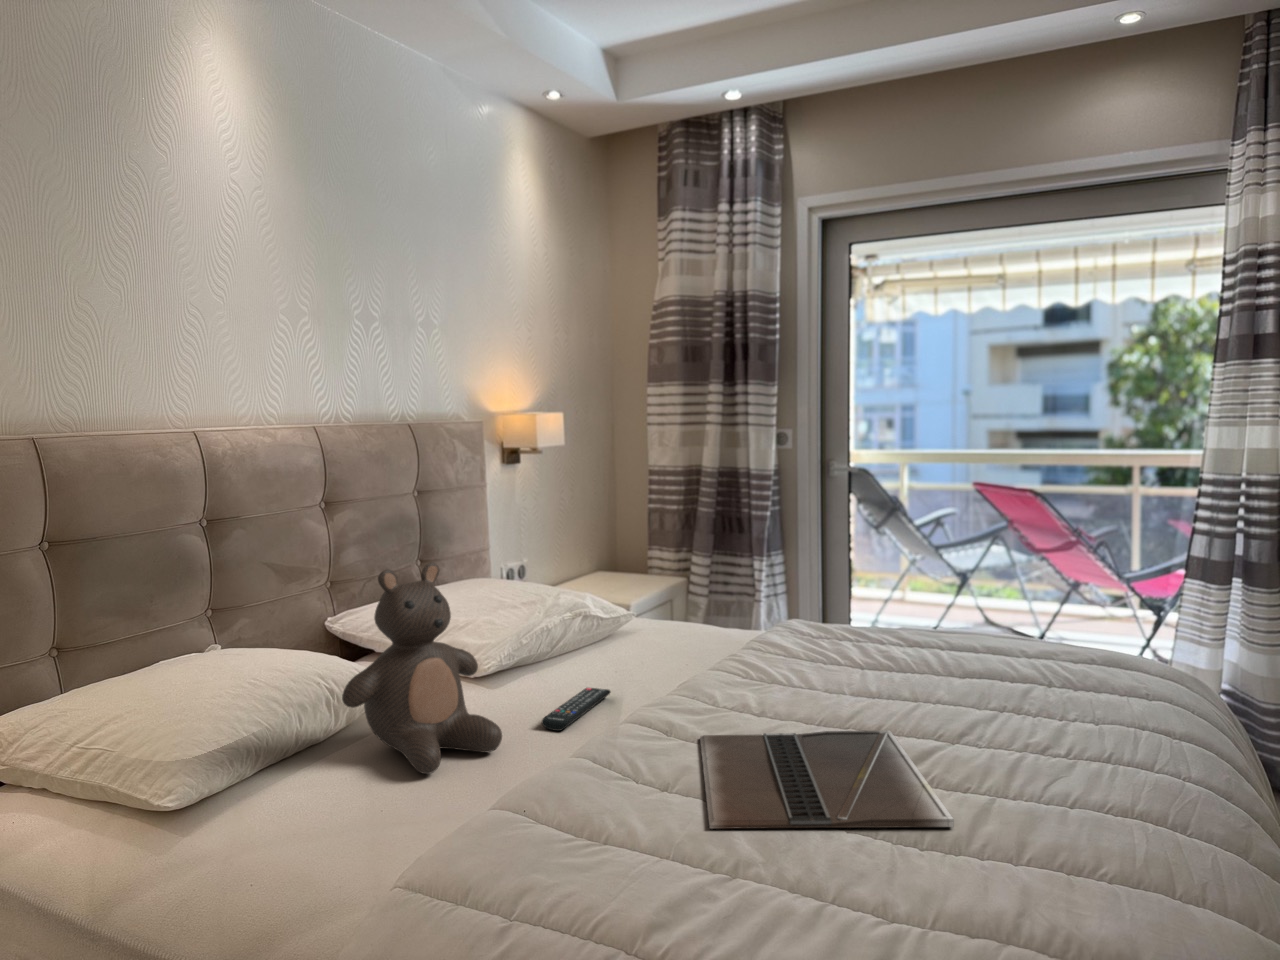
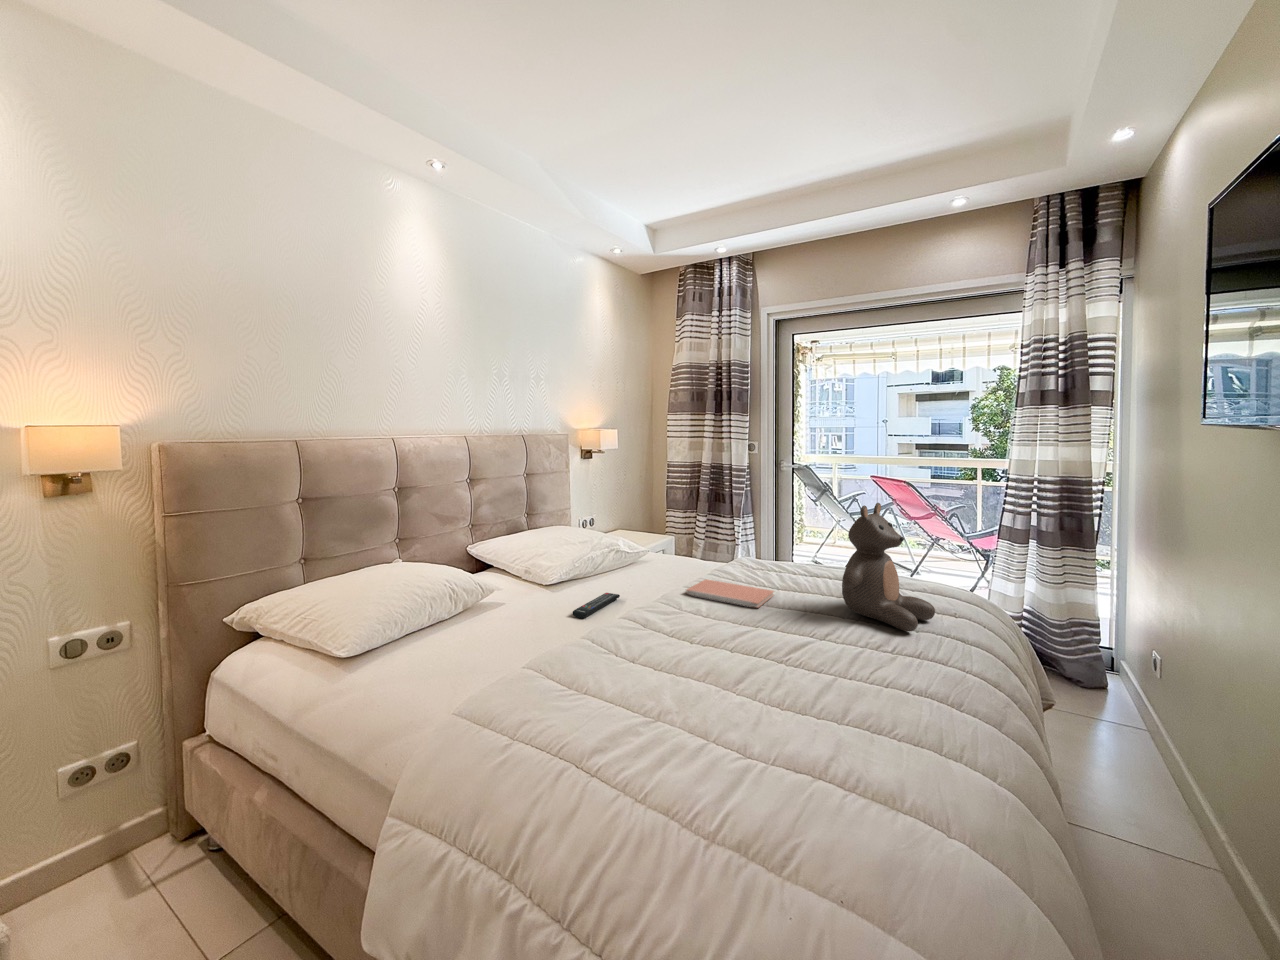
teddy bear: present [342,563,502,774] -> present [842,503,935,631]
notebook: none [723,658,867,700] -> present [686,579,774,608]
laptop: present [700,730,954,829] -> none [644,627,803,699]

